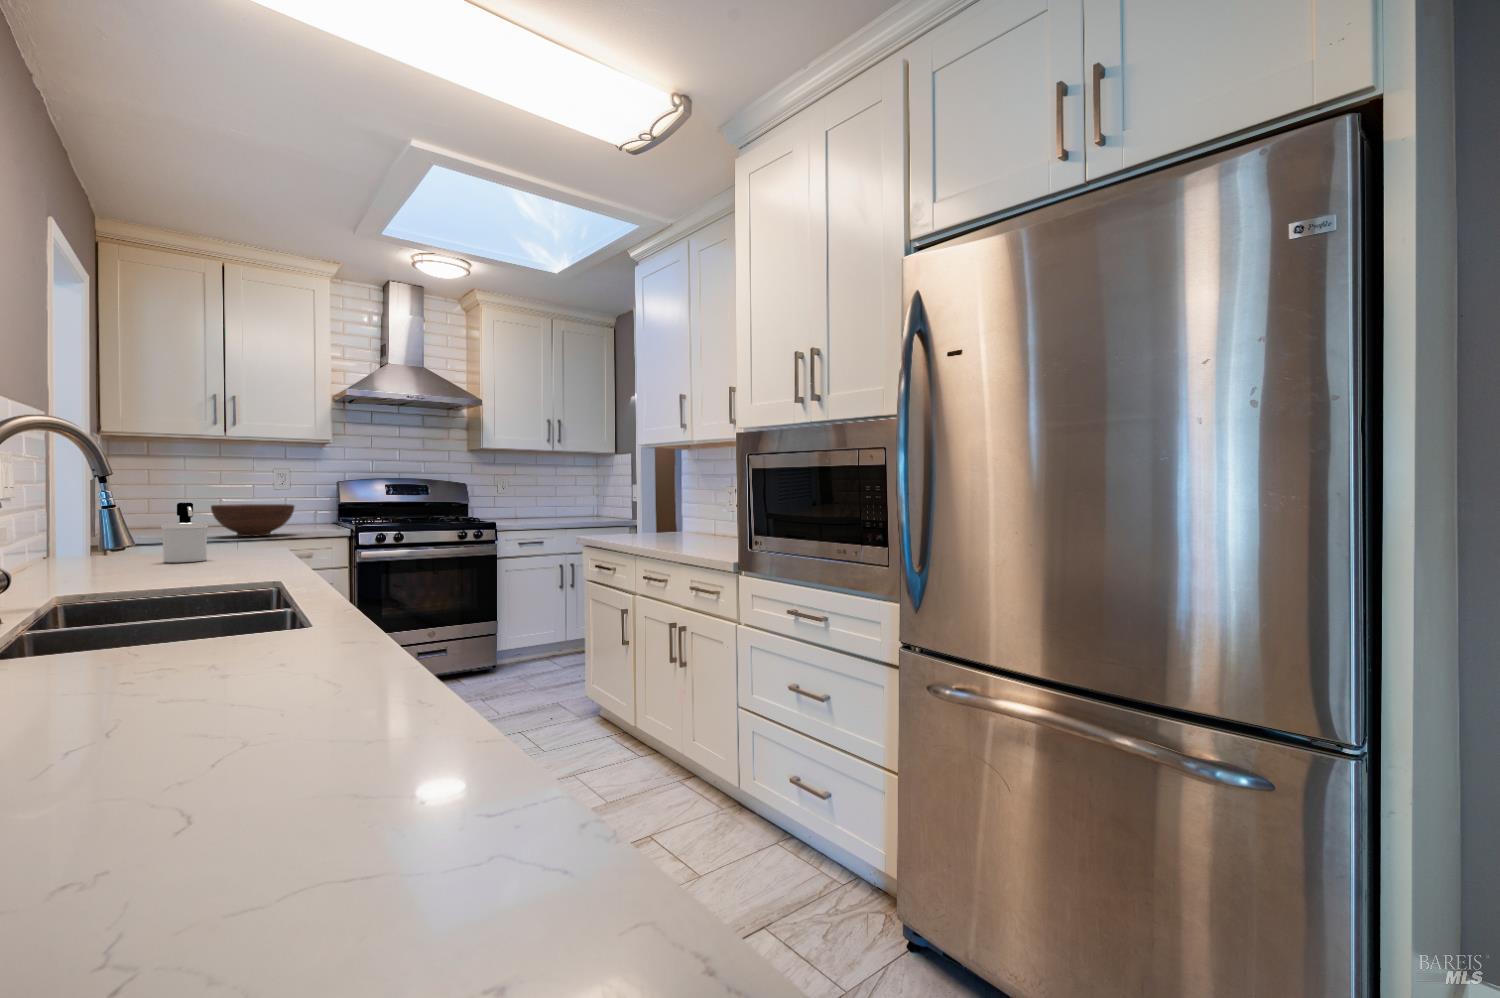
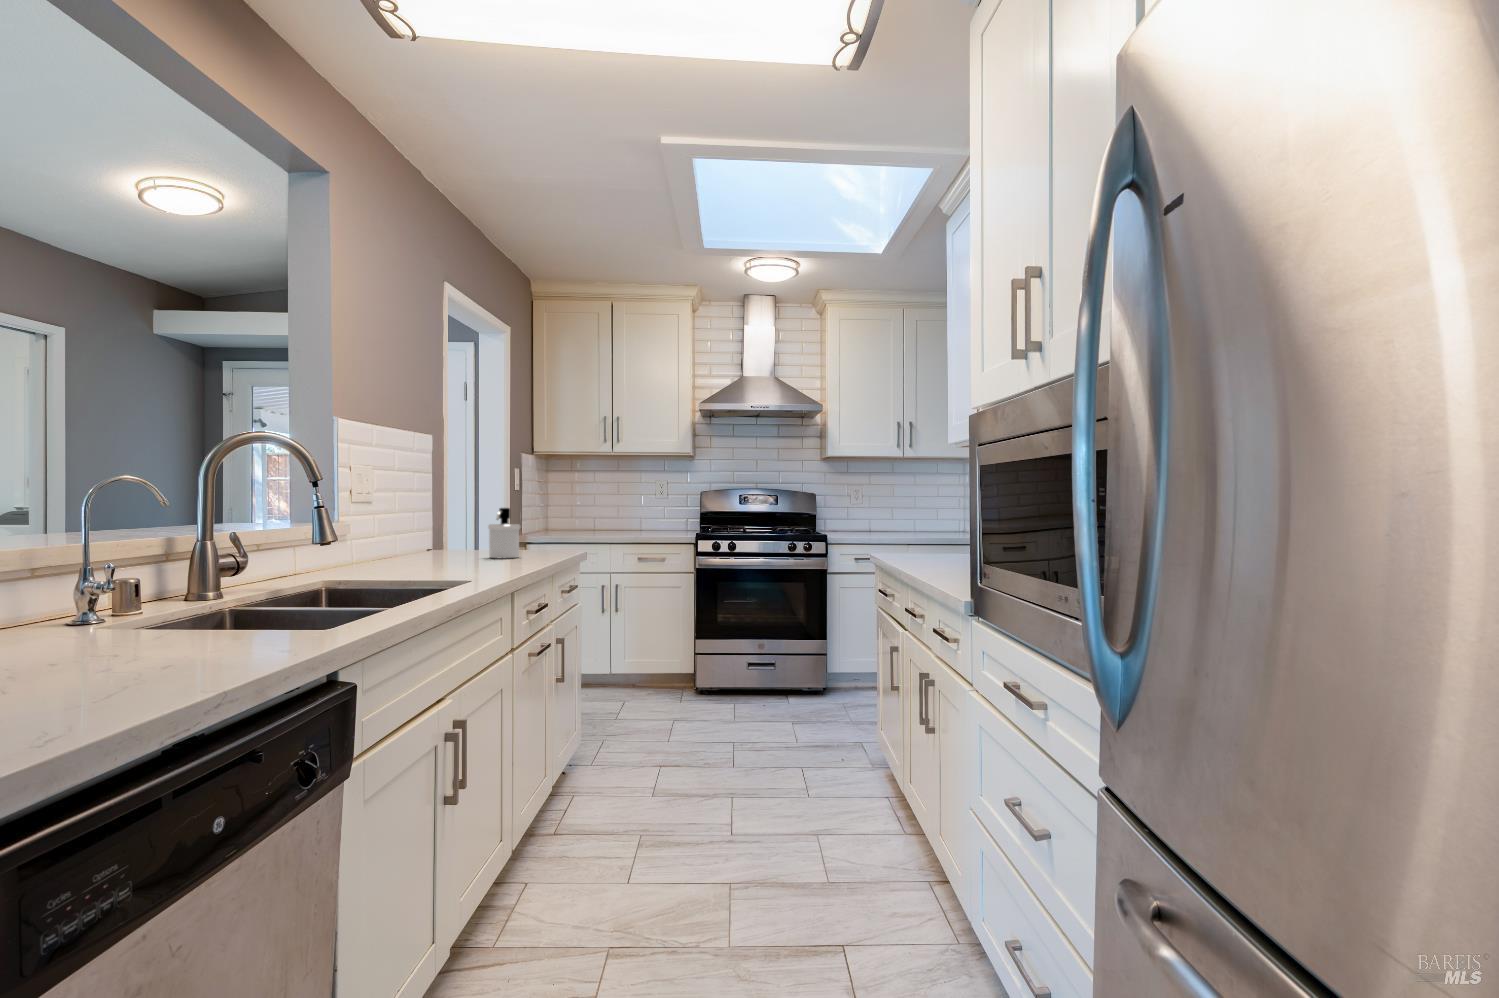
fruit bowl: present [211,504,295,537] -> none [594,511,654,539]

